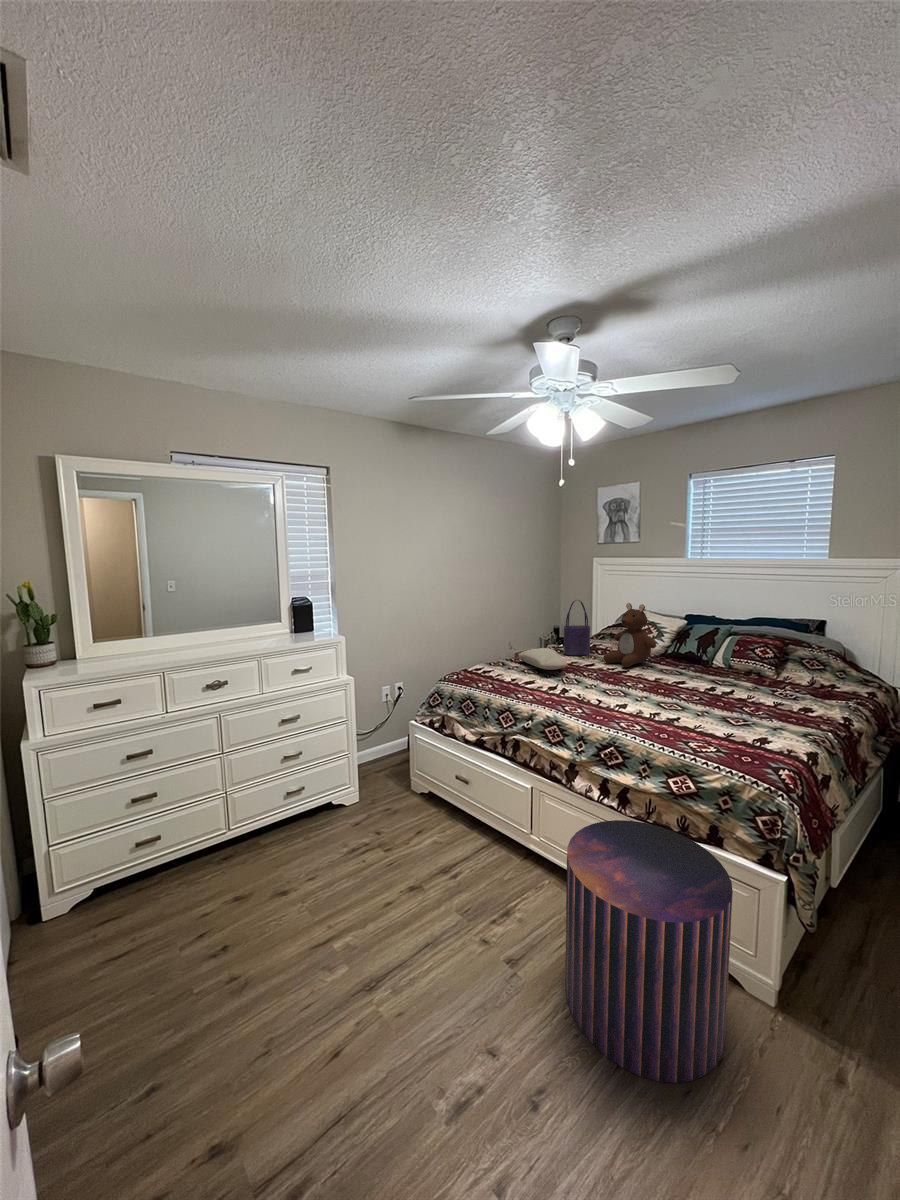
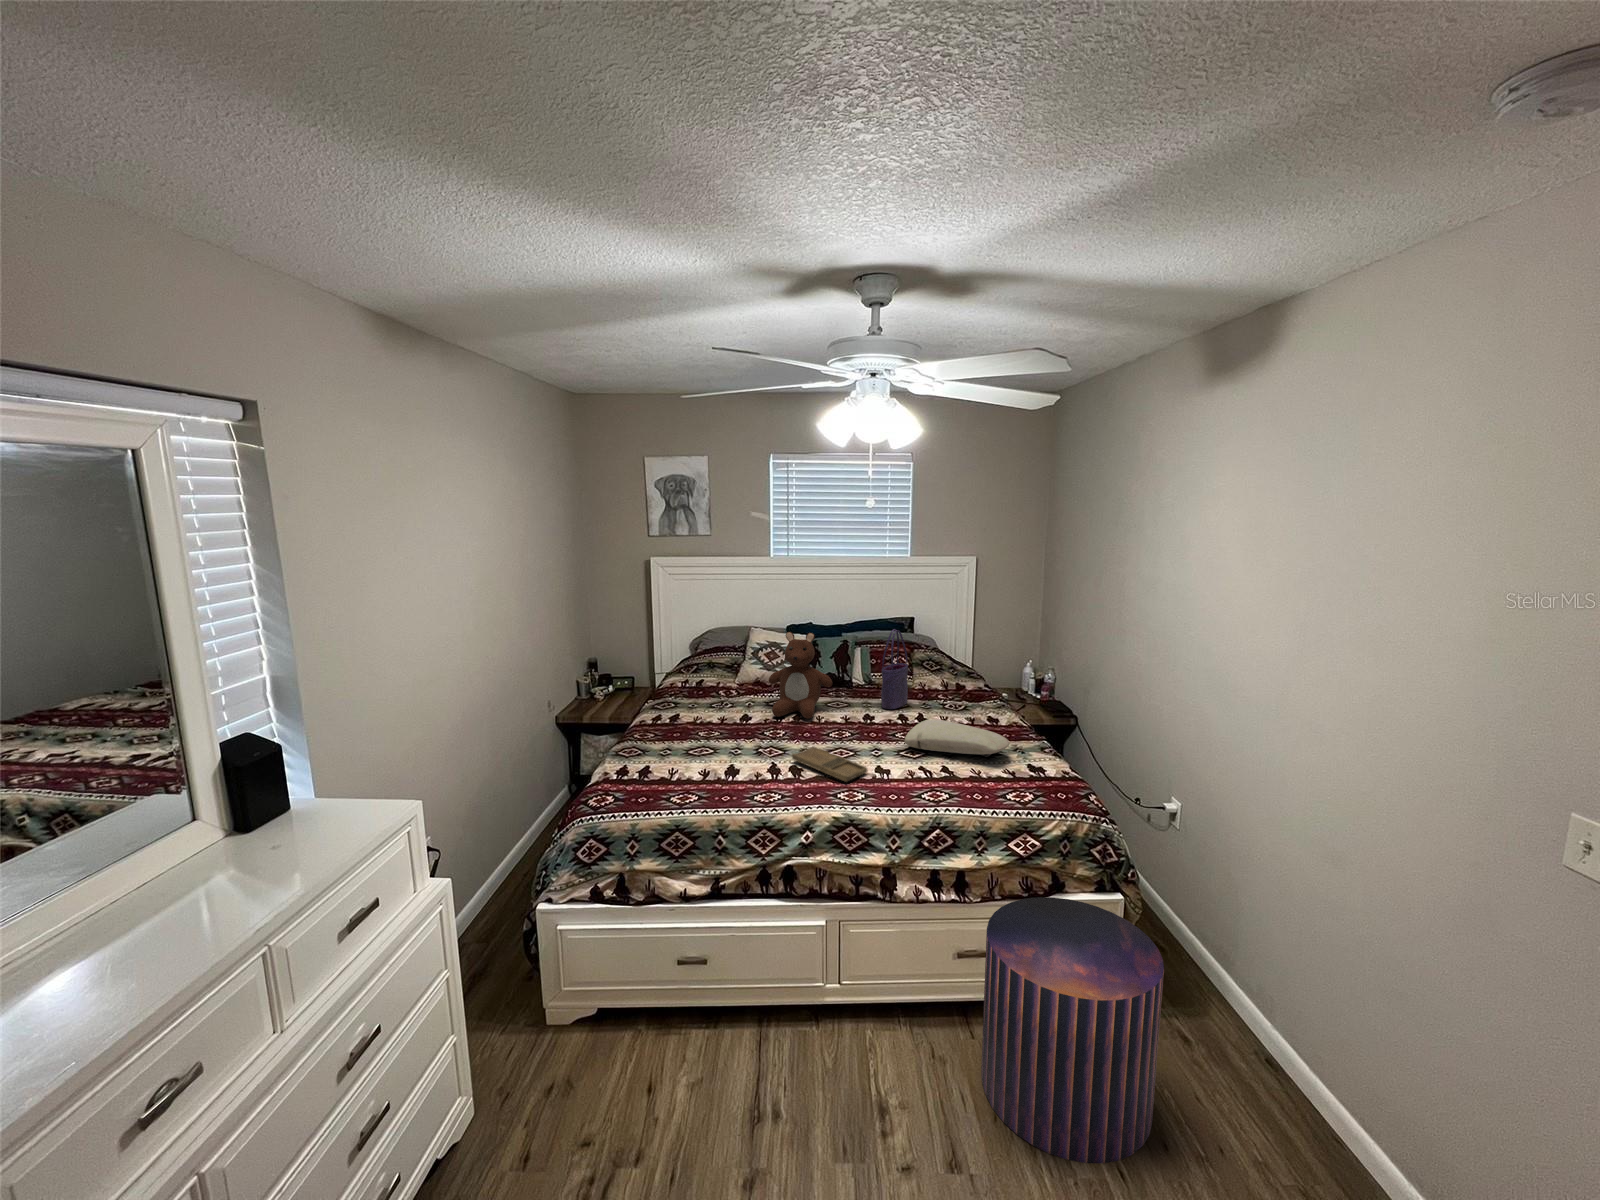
tote bag: present [564,600,590,655] -> present [881,629,908,709]
pillow: present [518,648,567,670] -> present [905,719,1010,754]
tray: none [568,678,605,700] -> present [792,746,867,782]

